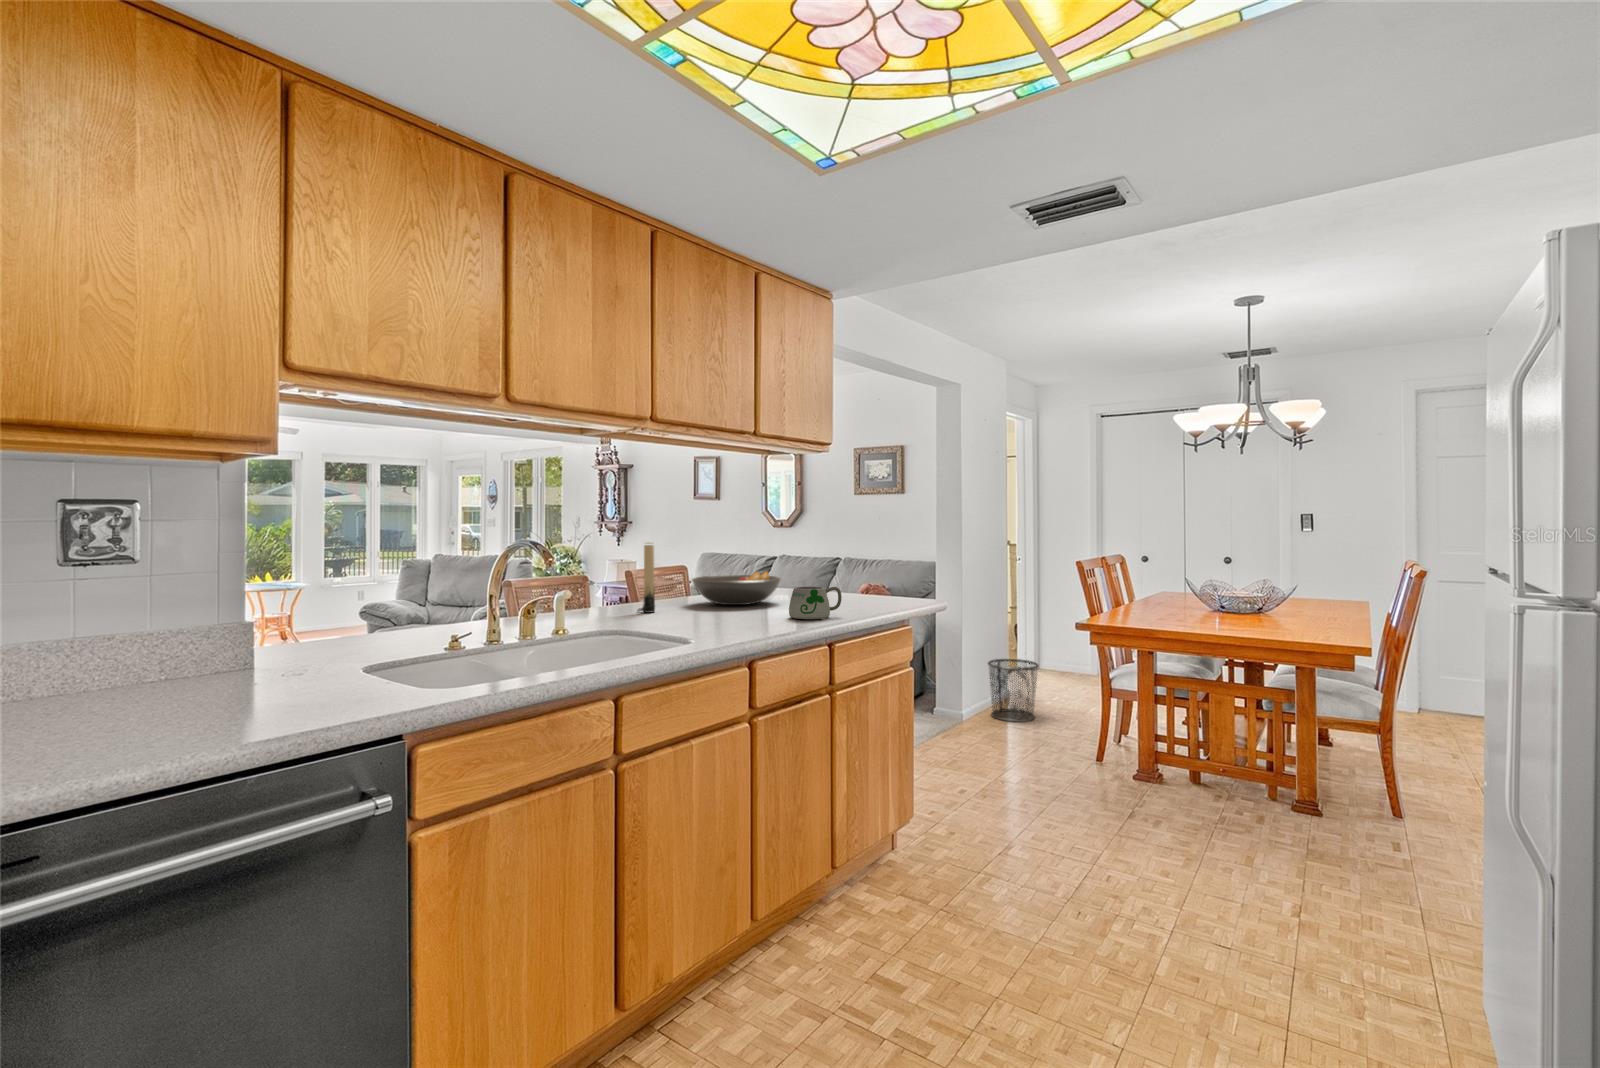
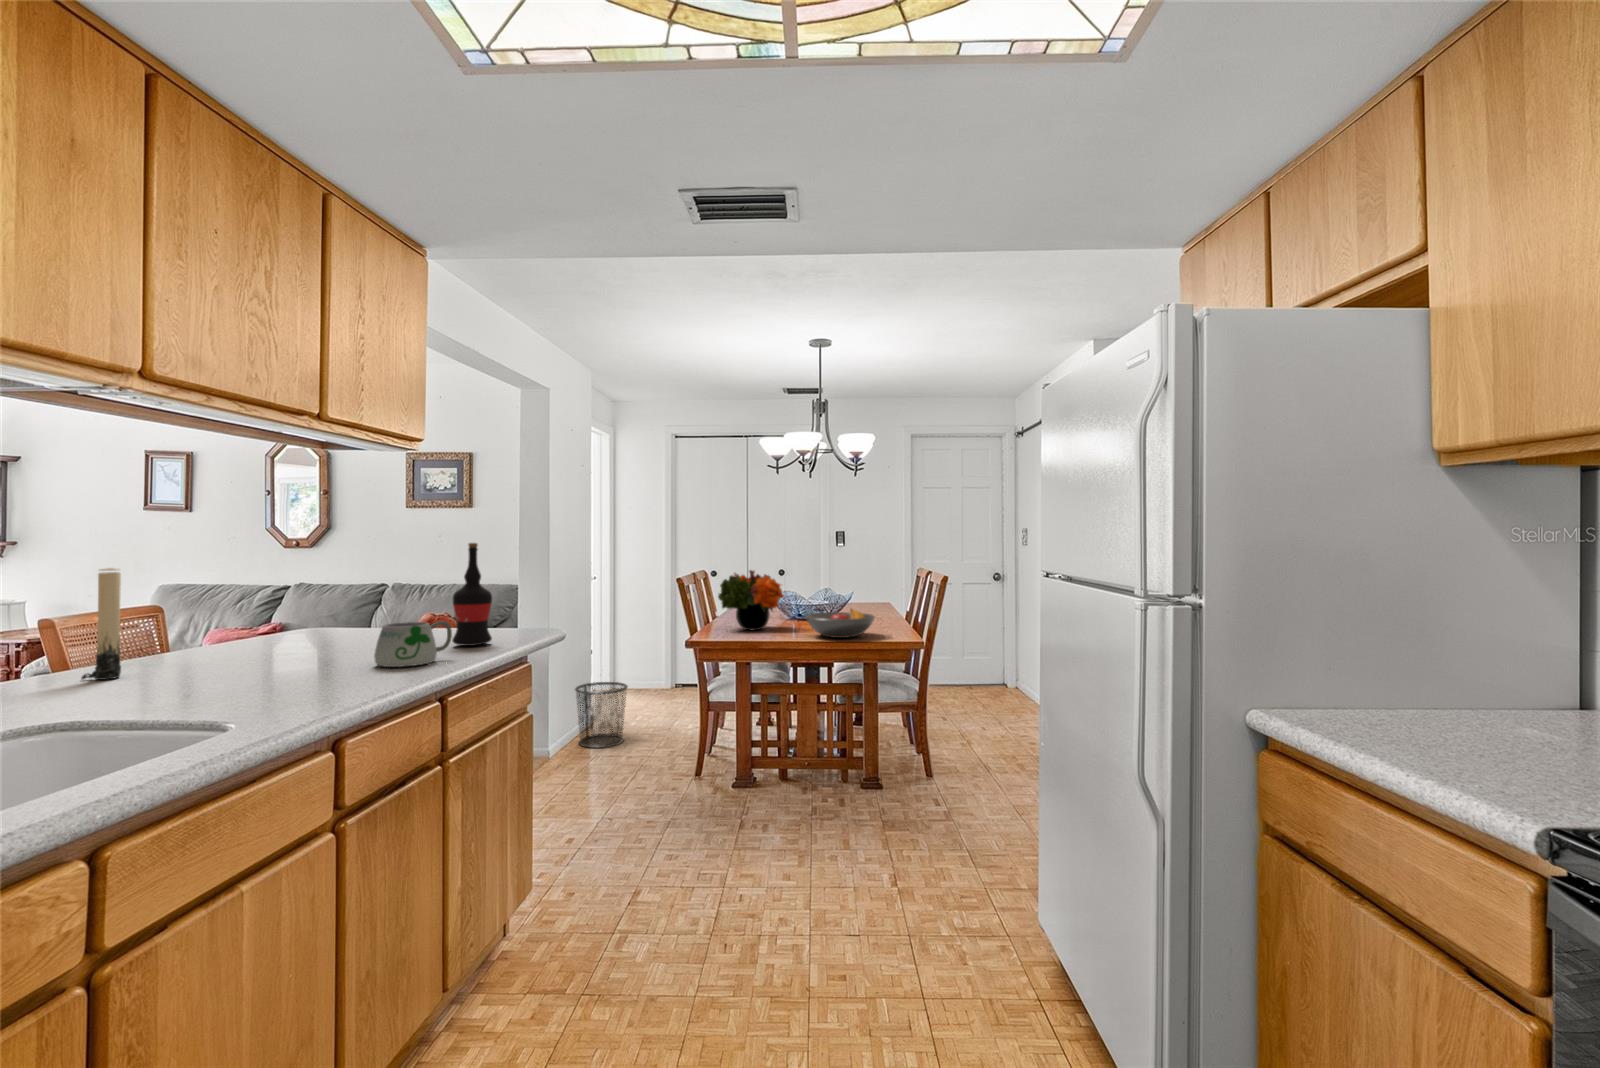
wine bottle: none [849,526,878,609] -> present [452,543,492,646]
flower arrangement: none [1121,553,1204,618] -> present [718,570,784,630]
fruit bowl: present [692,571,781,605] -> present [806,609,875,638]

